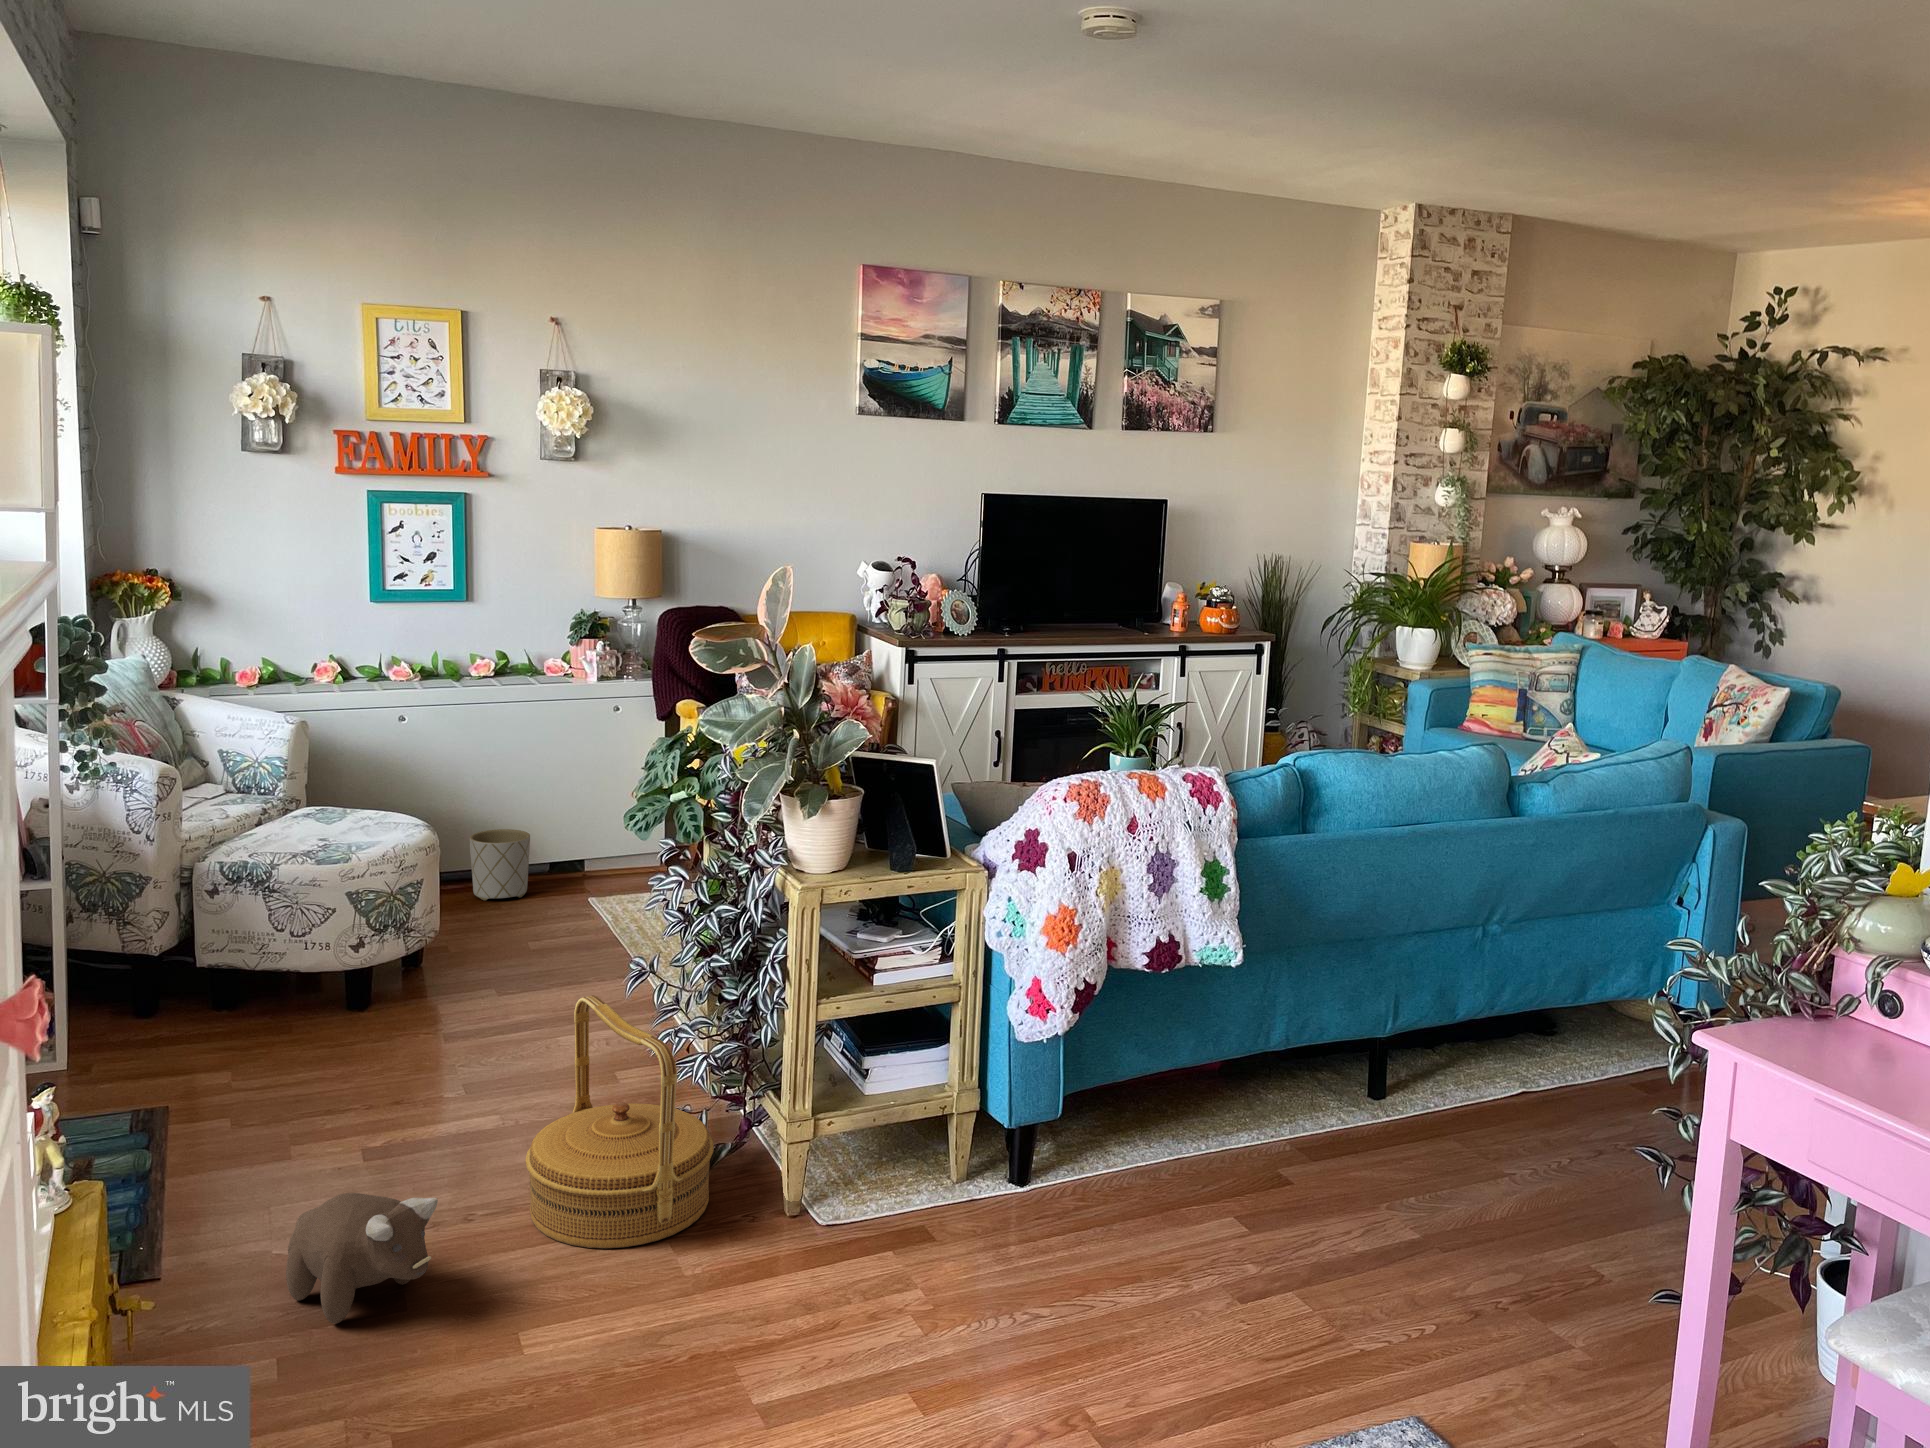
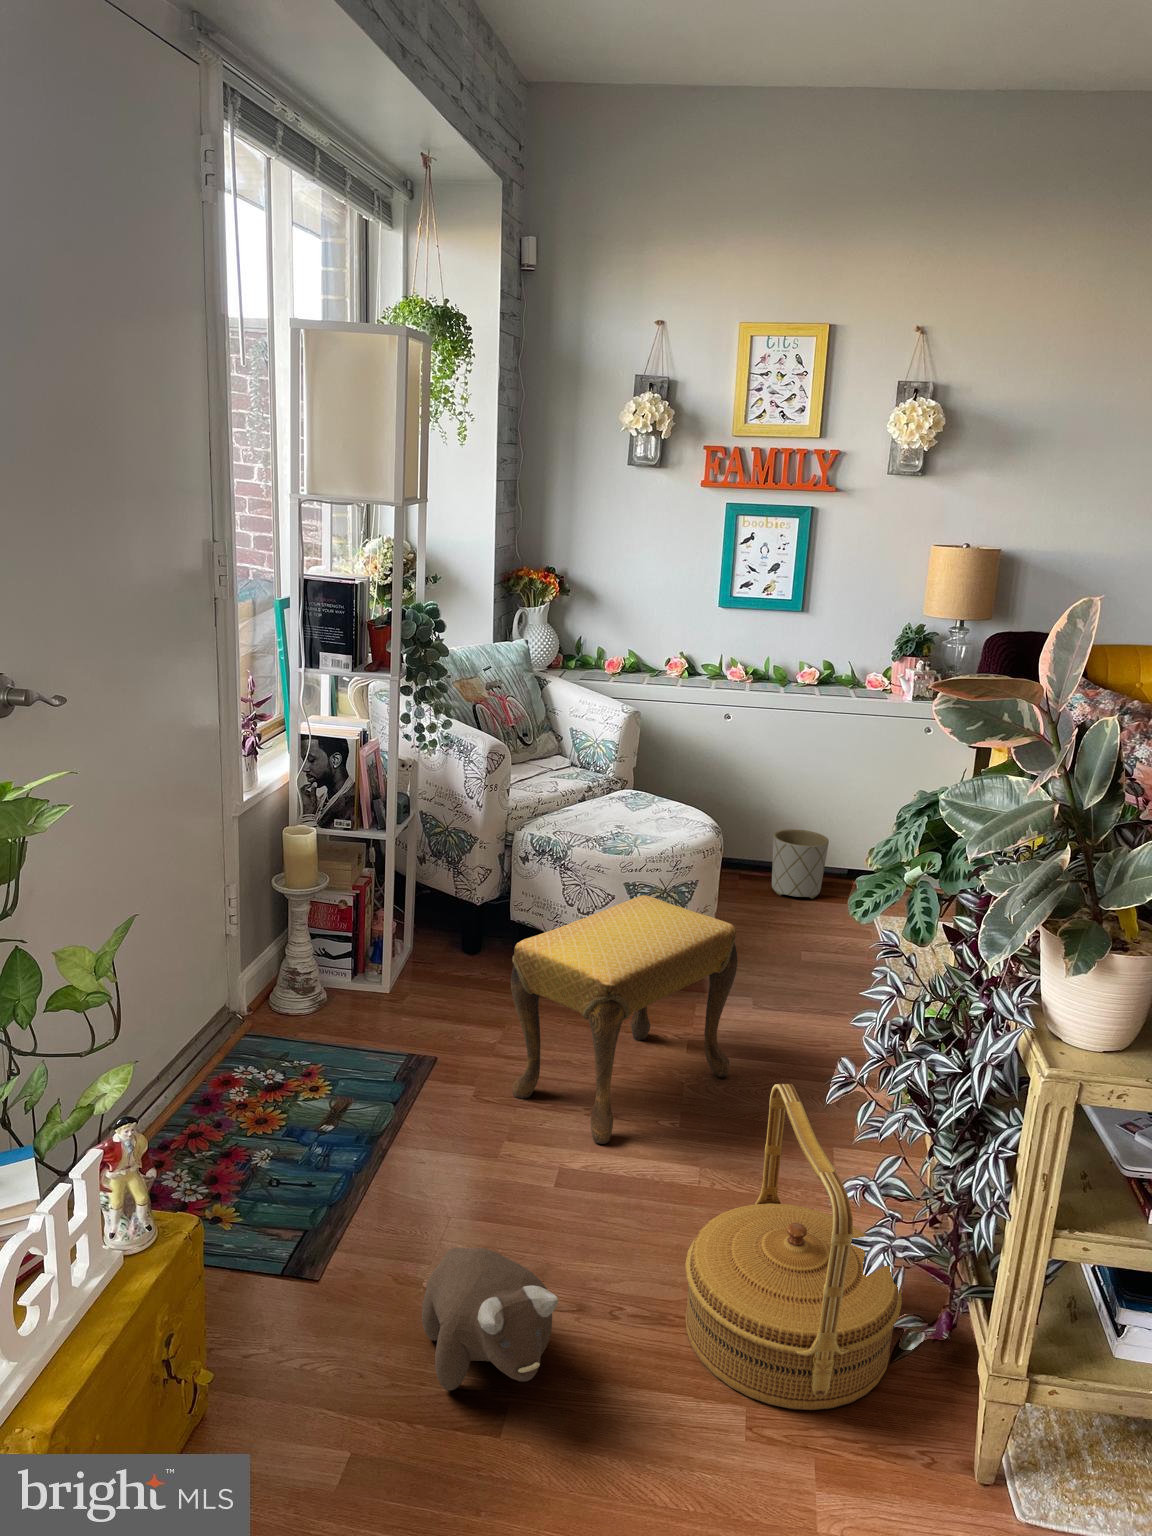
footstool: none [264,893,496,1131] -> present [511,895,737,1144]

